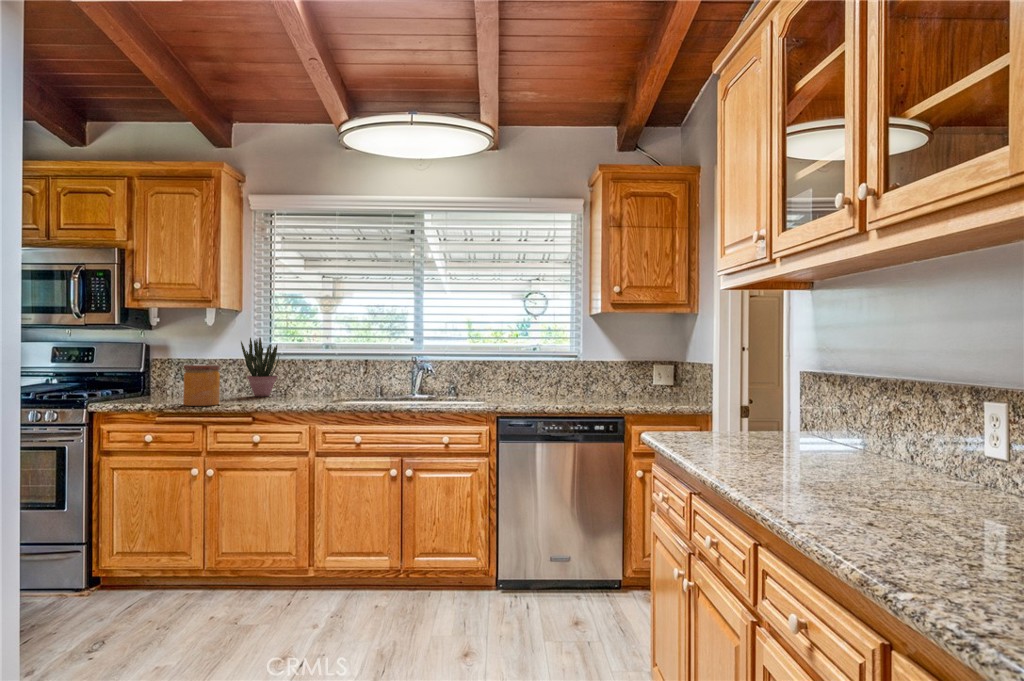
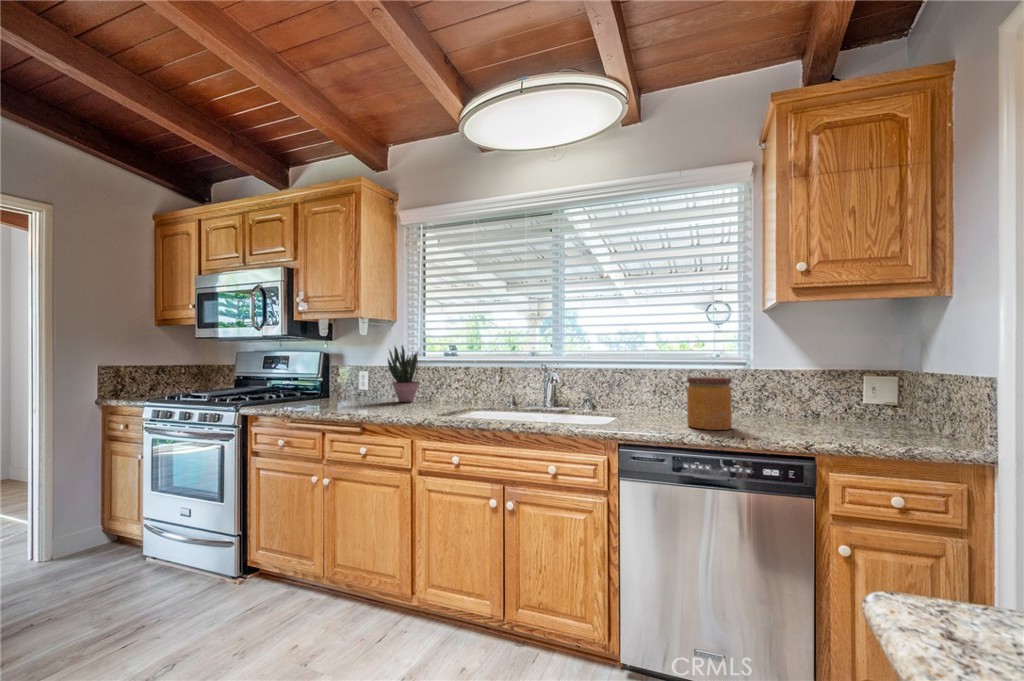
jar: present [183,365,220,406] -> present [687,377,732,430]

